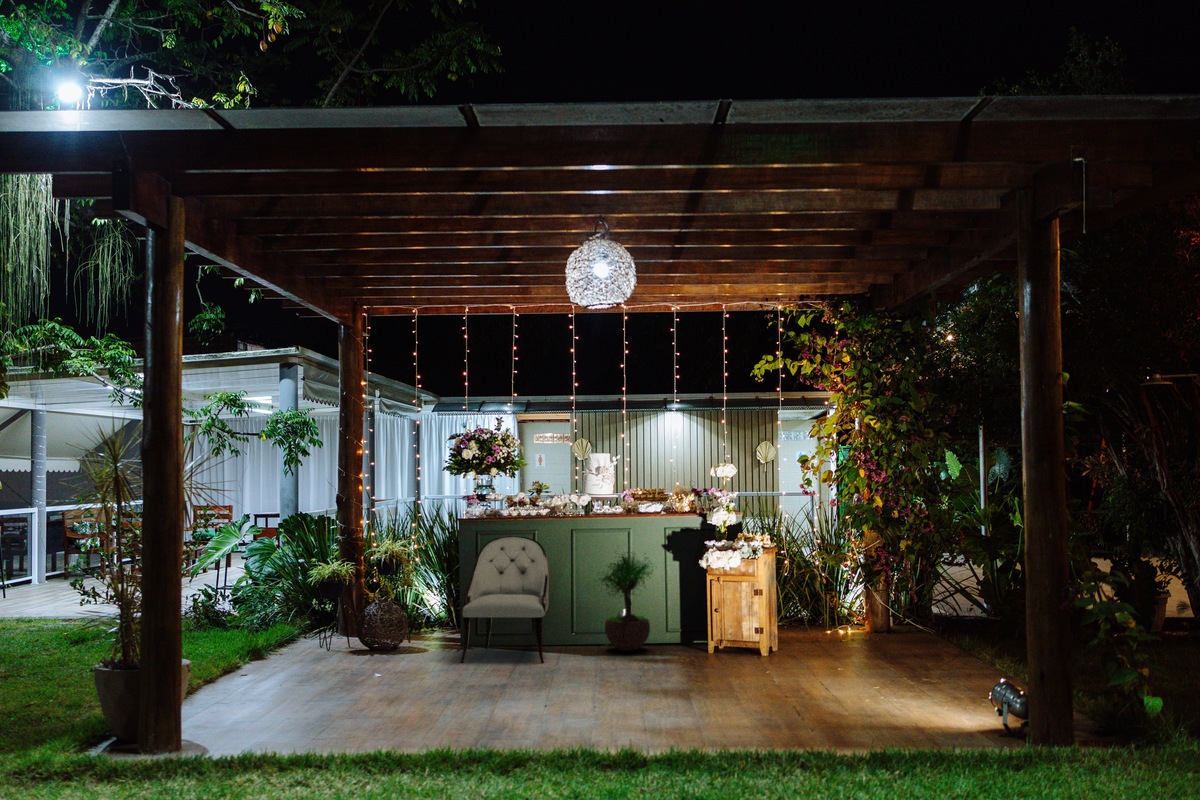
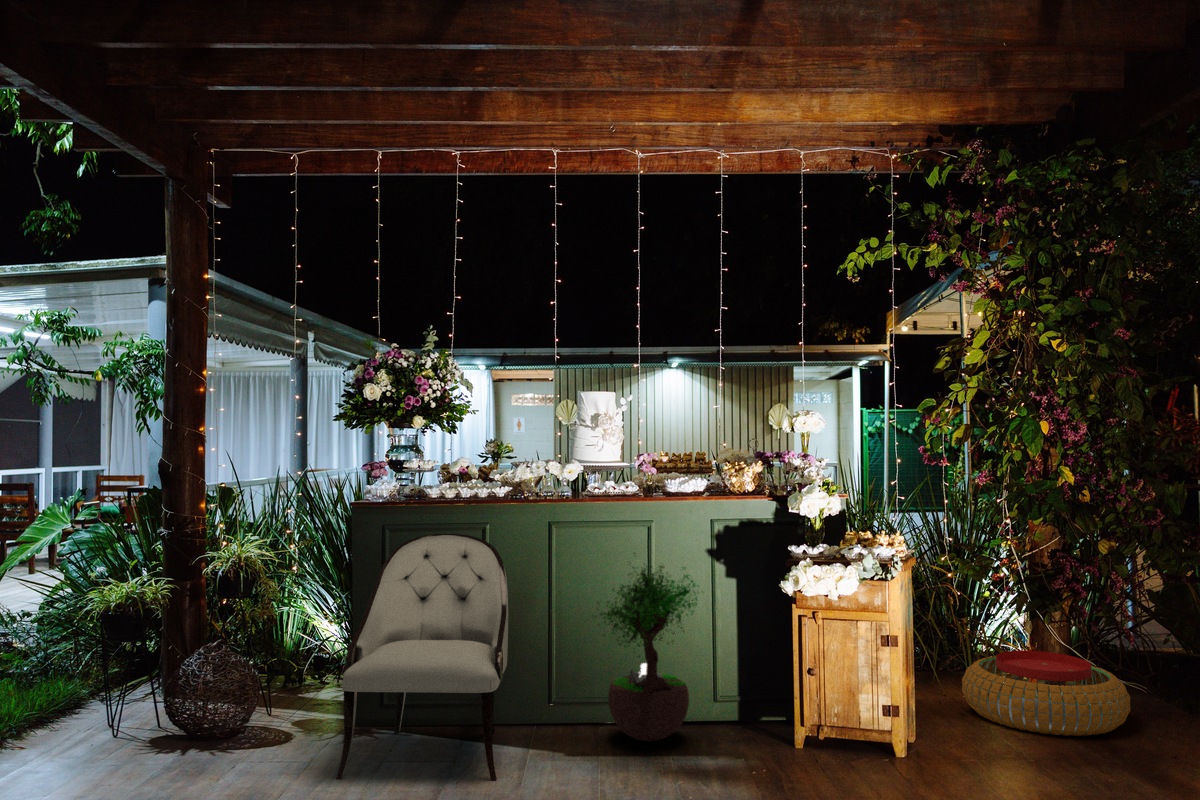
pouf: none [817,606,910,649] -> present [962,651,1130,736]

